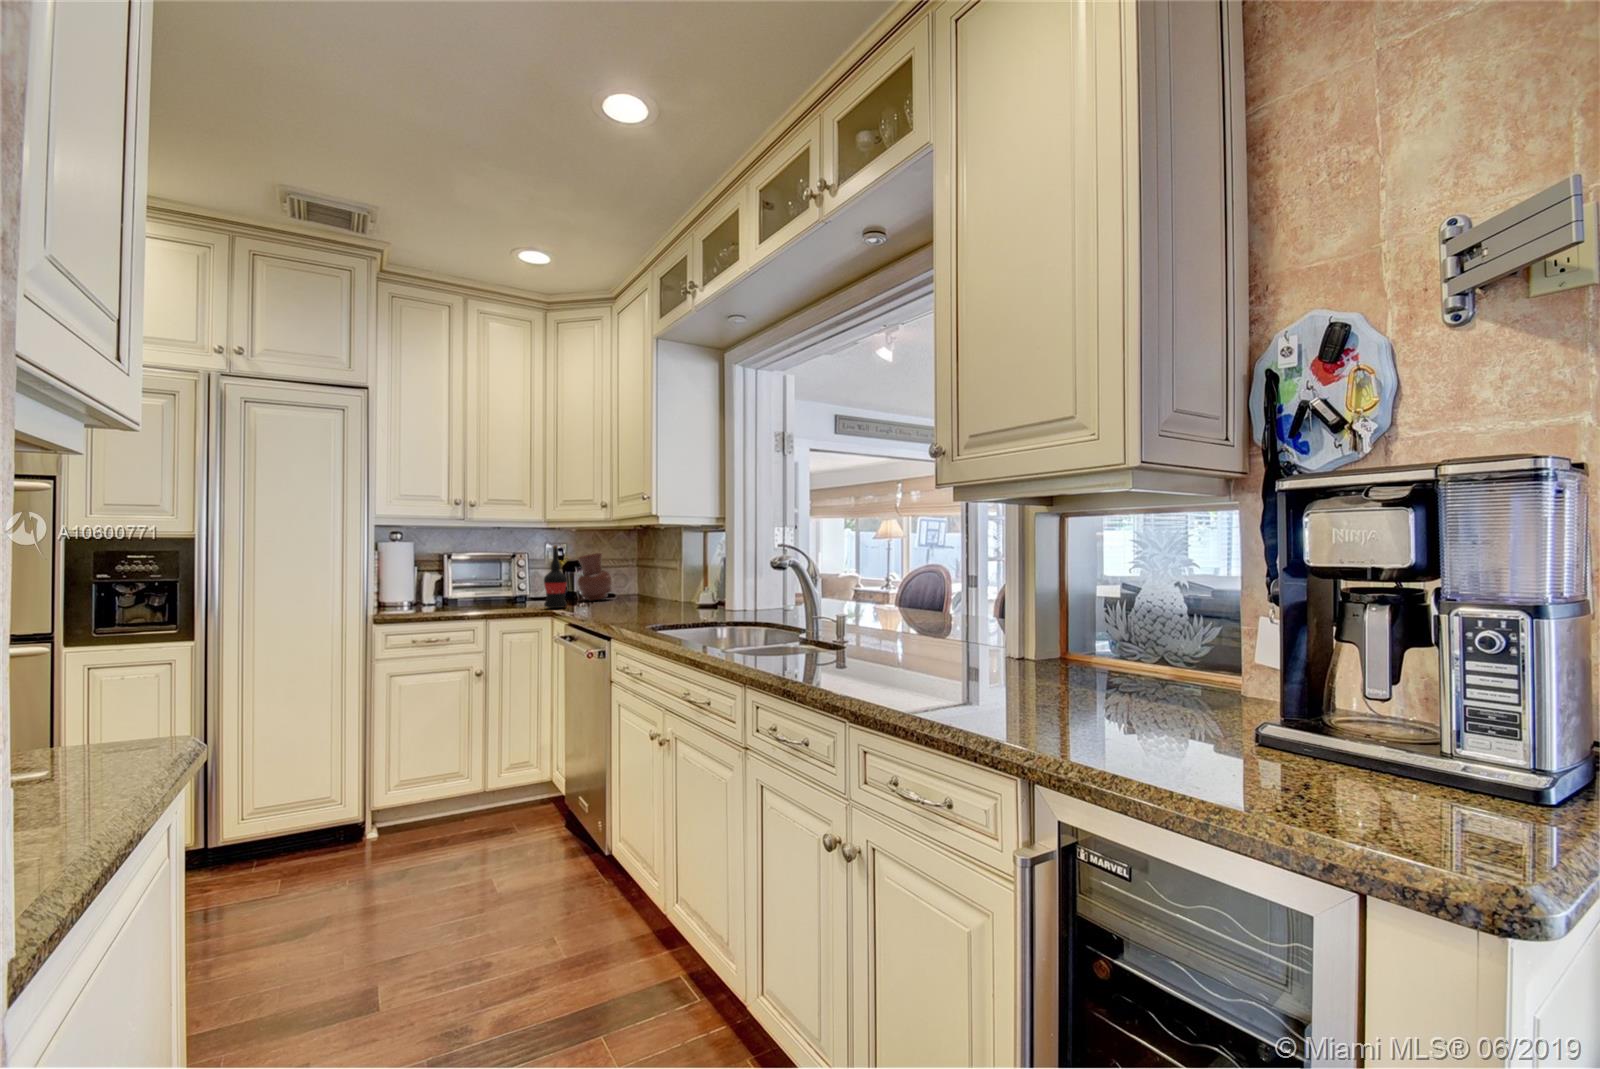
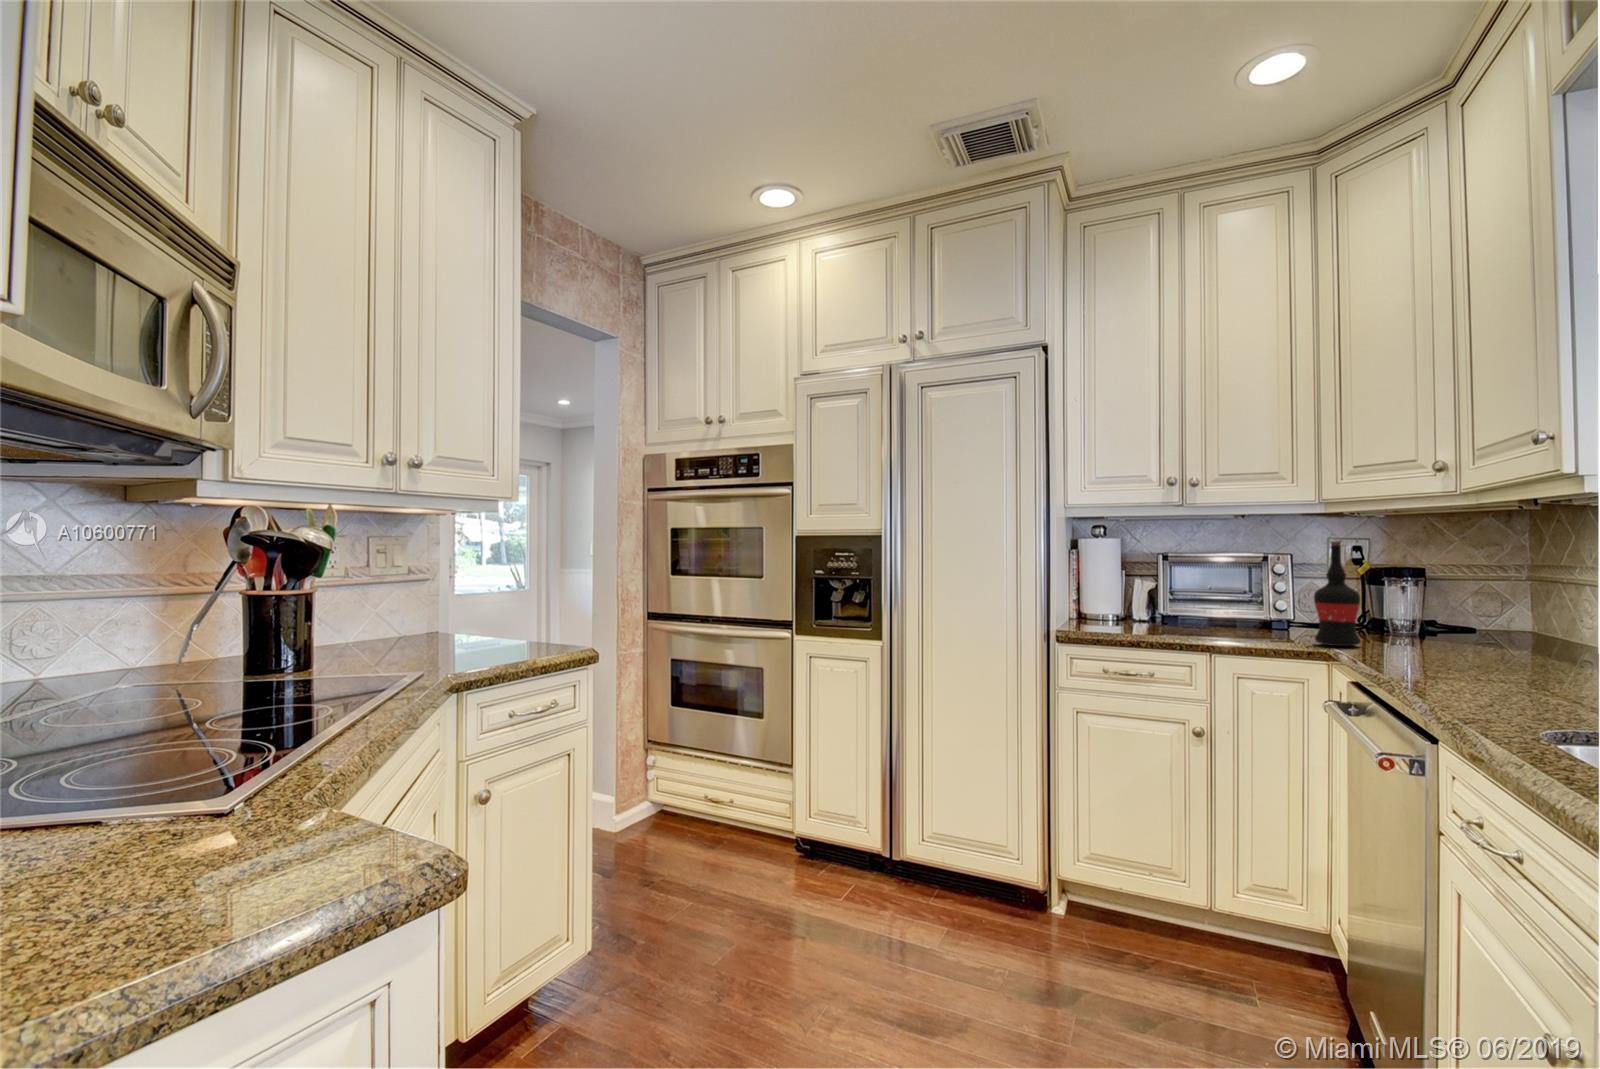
vase: present [577,553,612,601] -> none [1386,554,1467,637]

